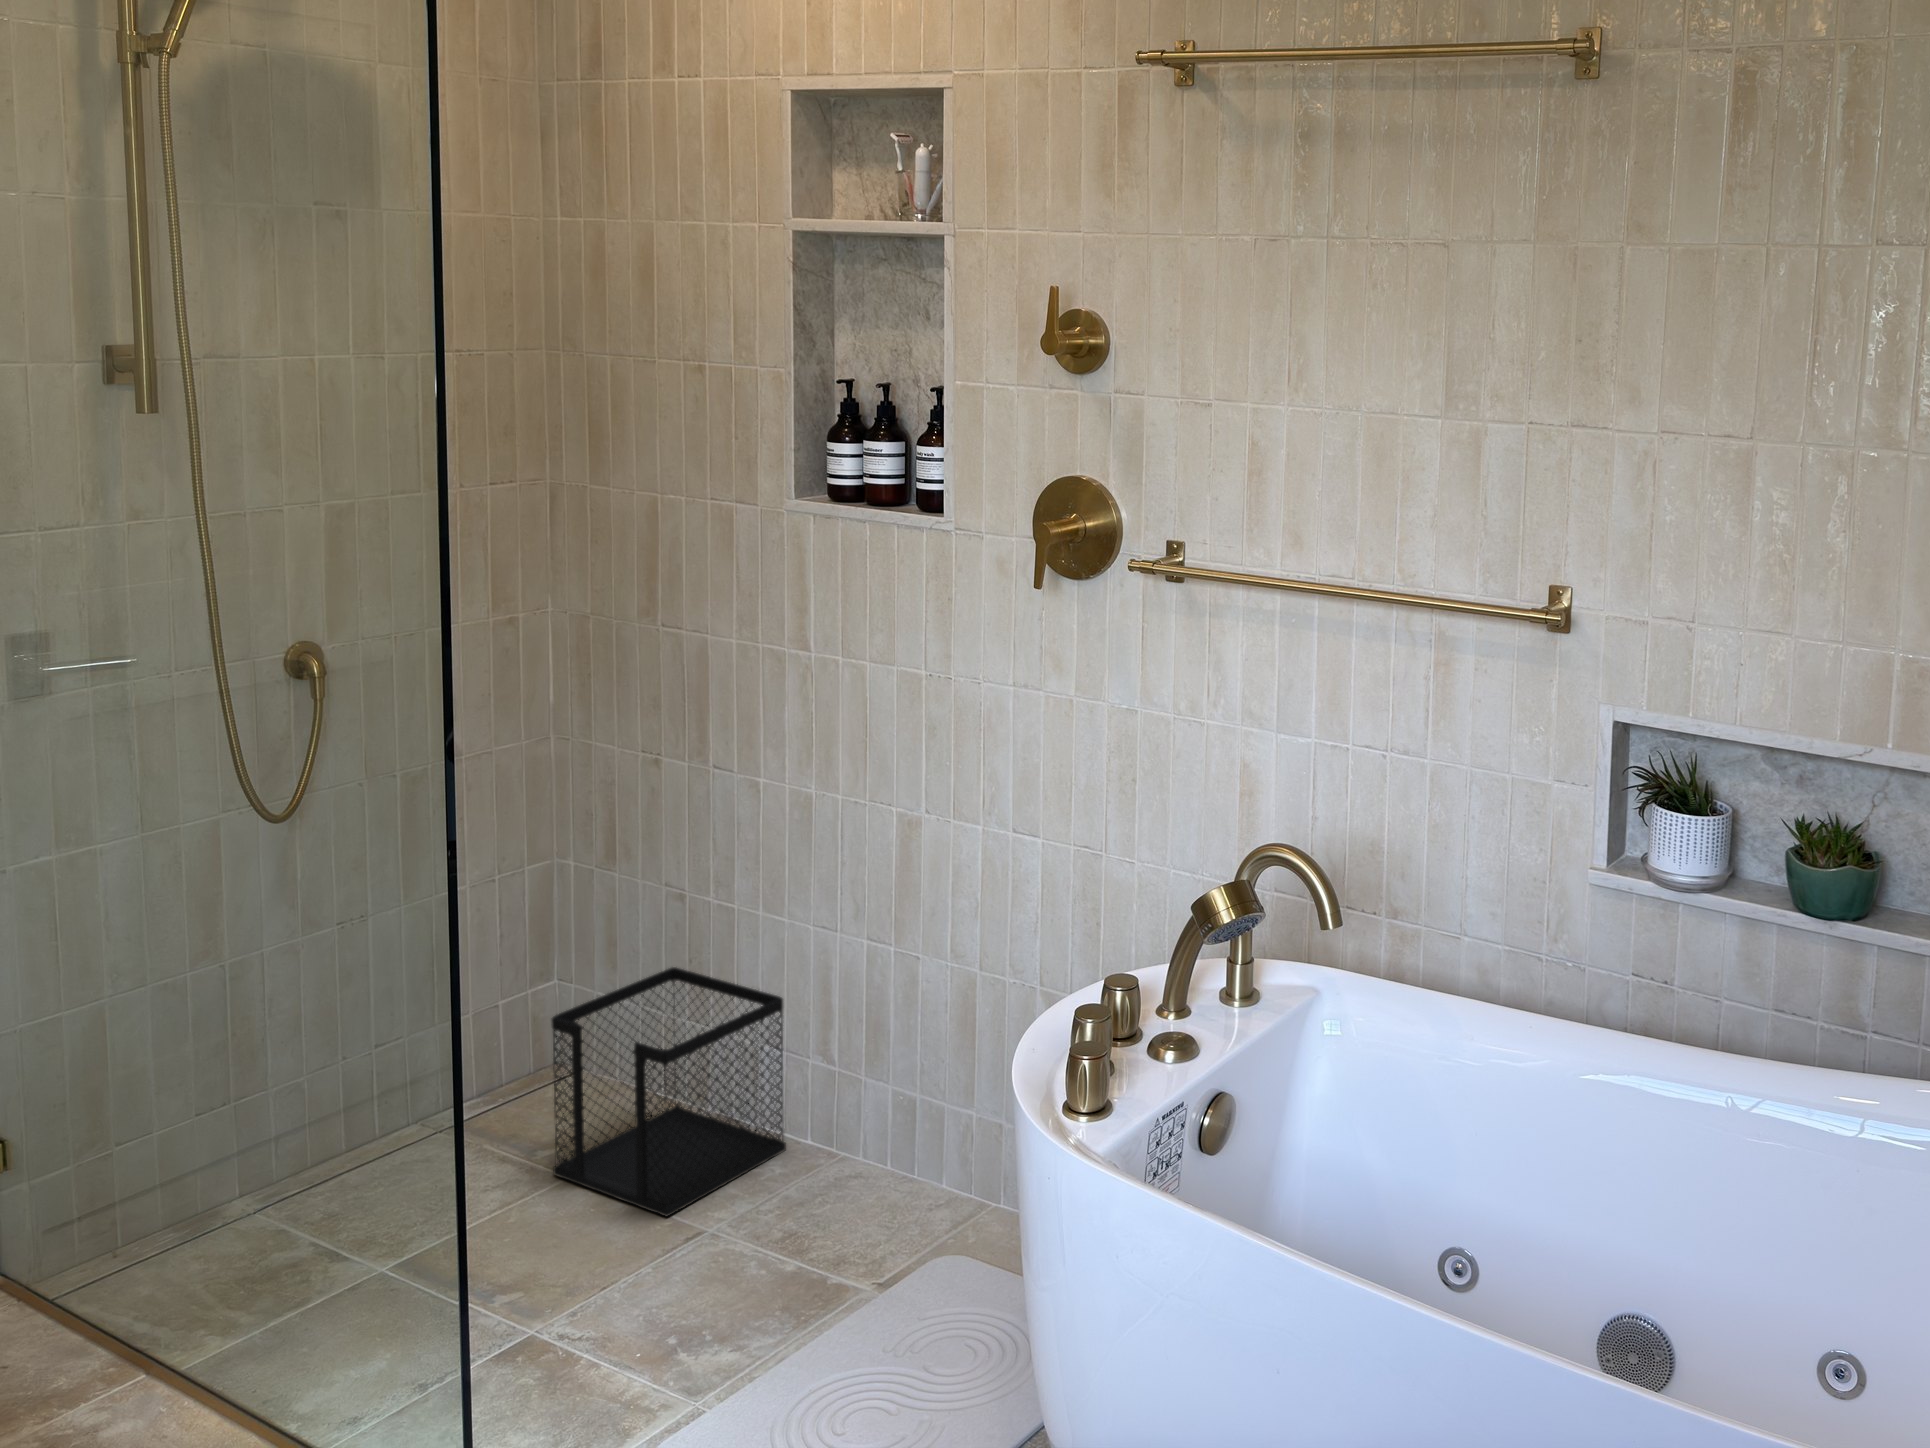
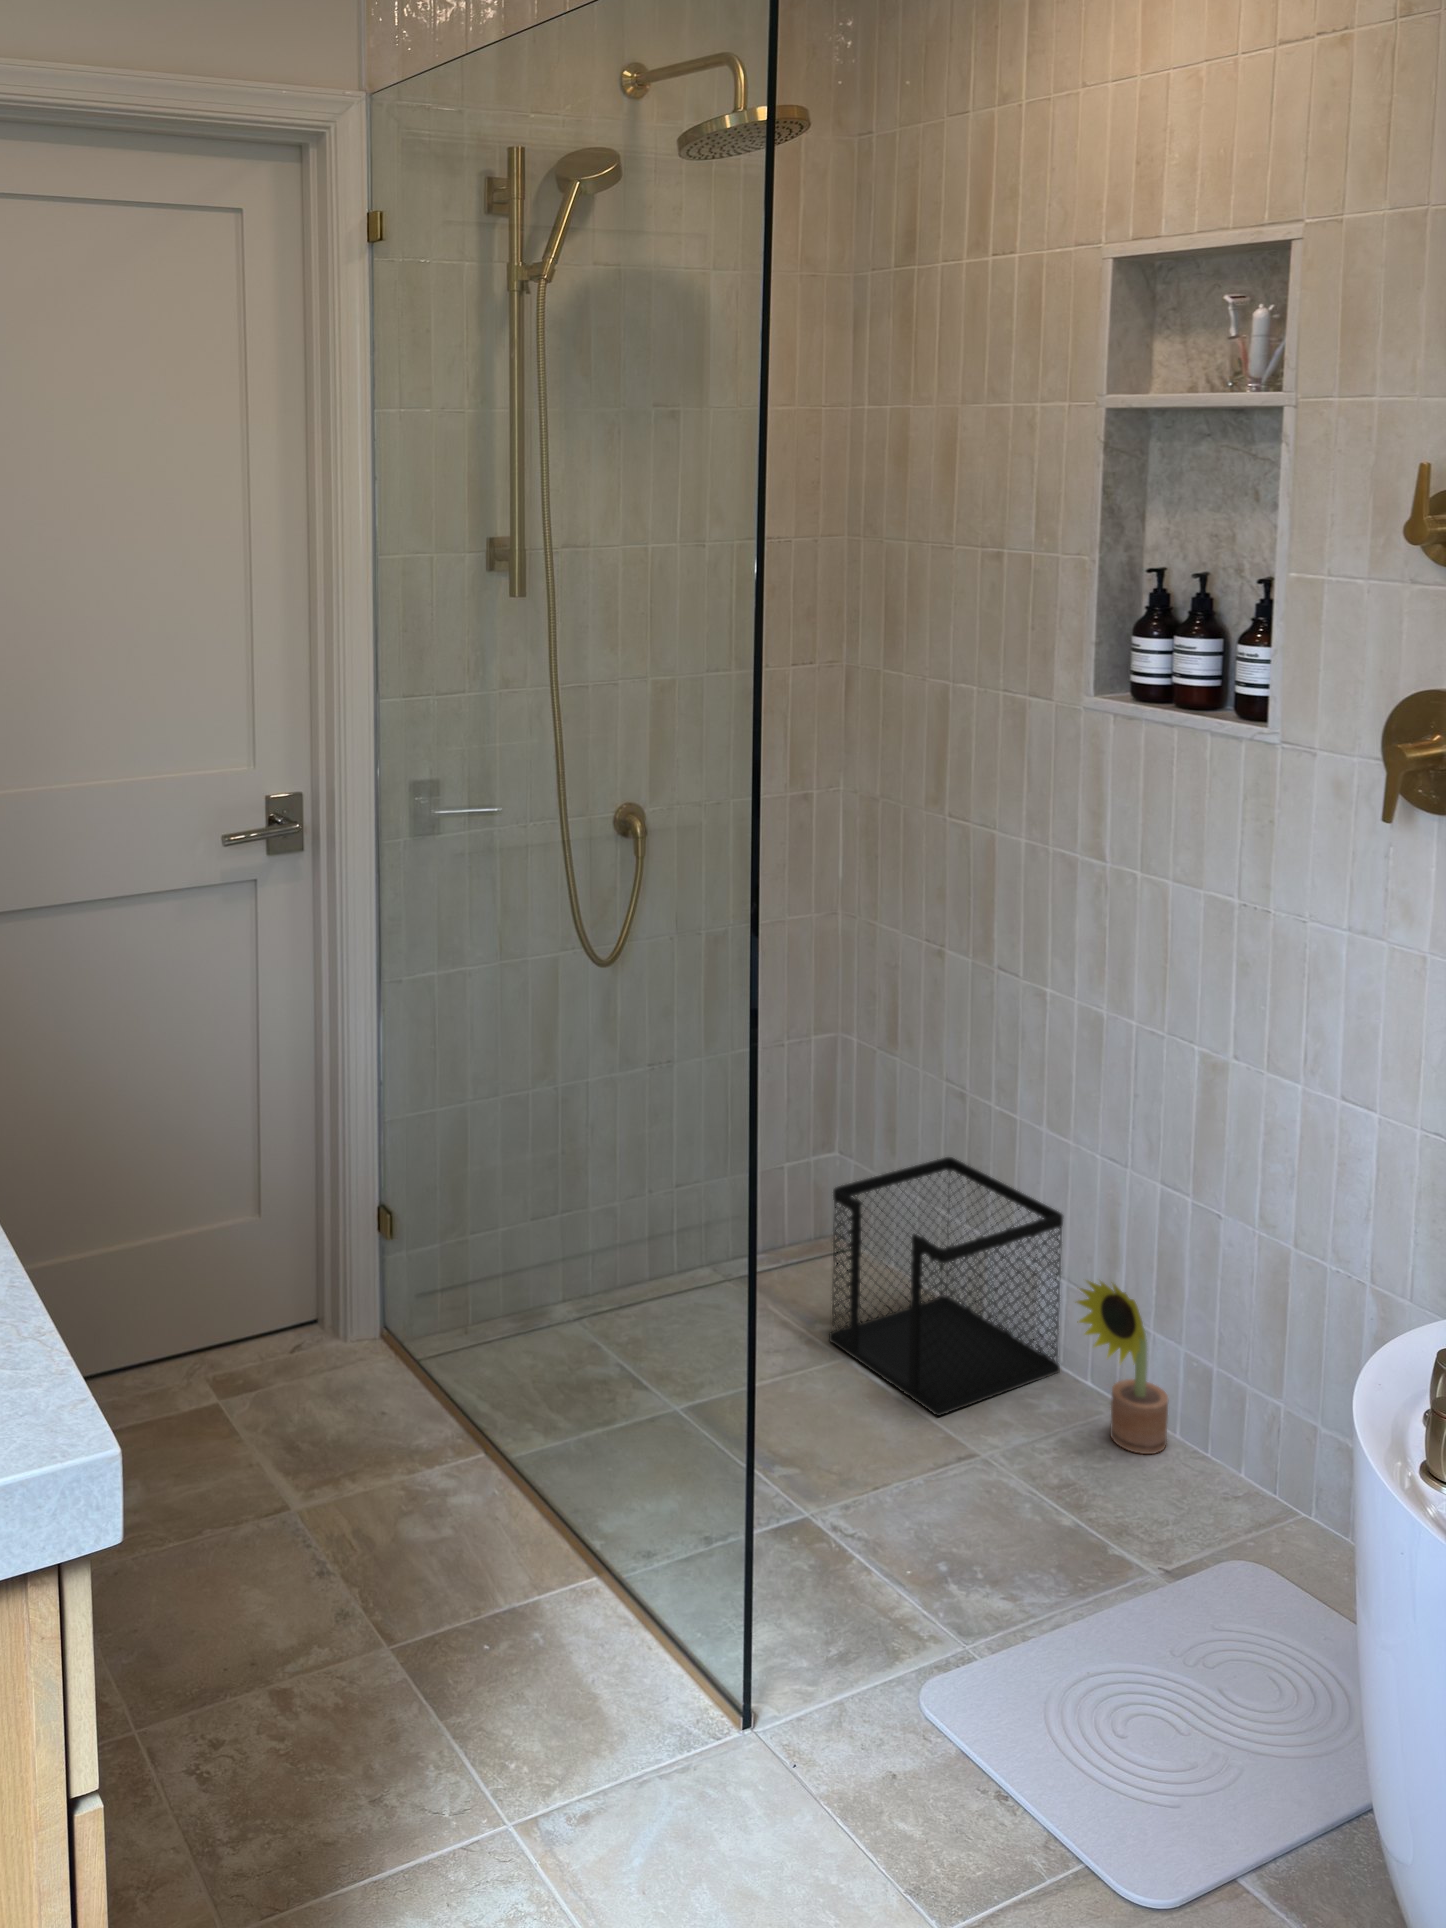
decorative plant: none [793,1045,883,1201] -> present [1077,1281,1168,1454]

